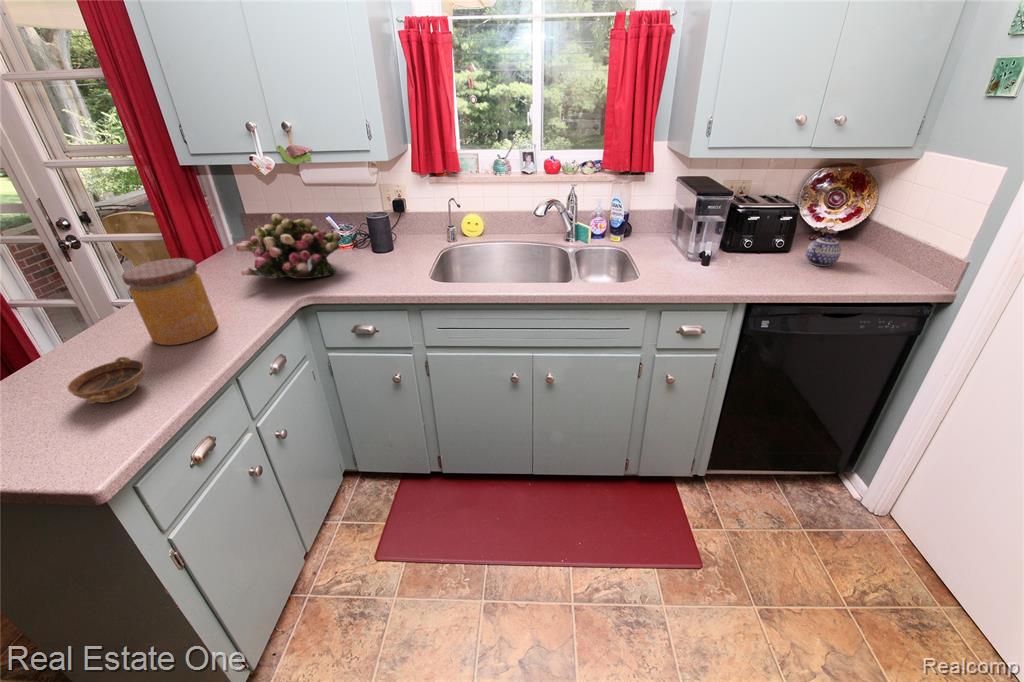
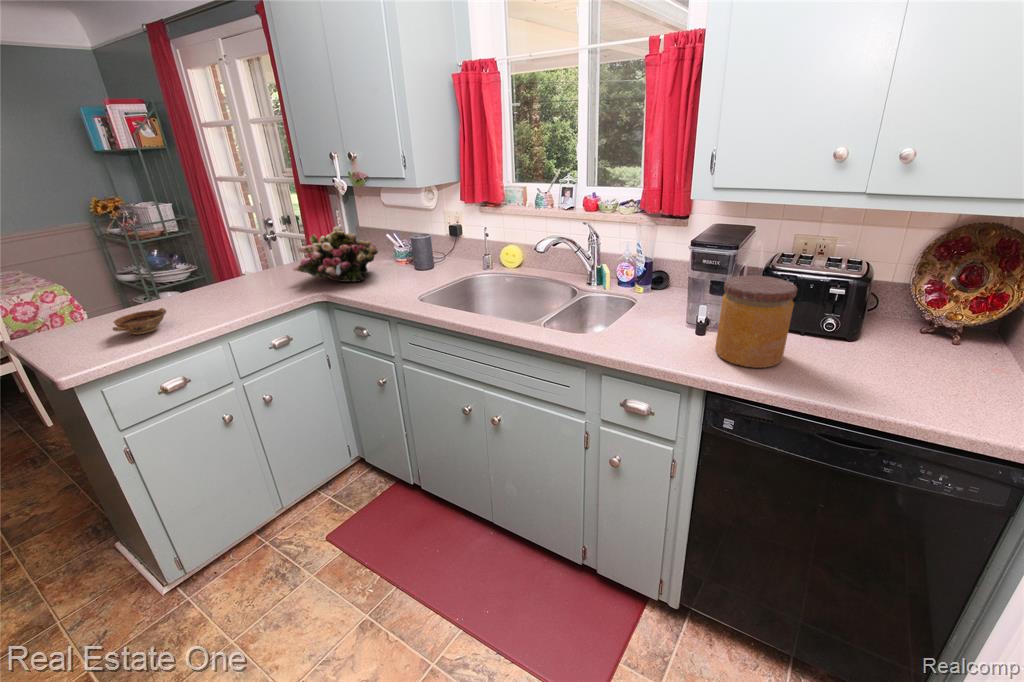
teapot: present [806,235,841,266] -> none [845,325,923,370]
jar: present [122,258,218,345] -> present [715,275,798,368]

